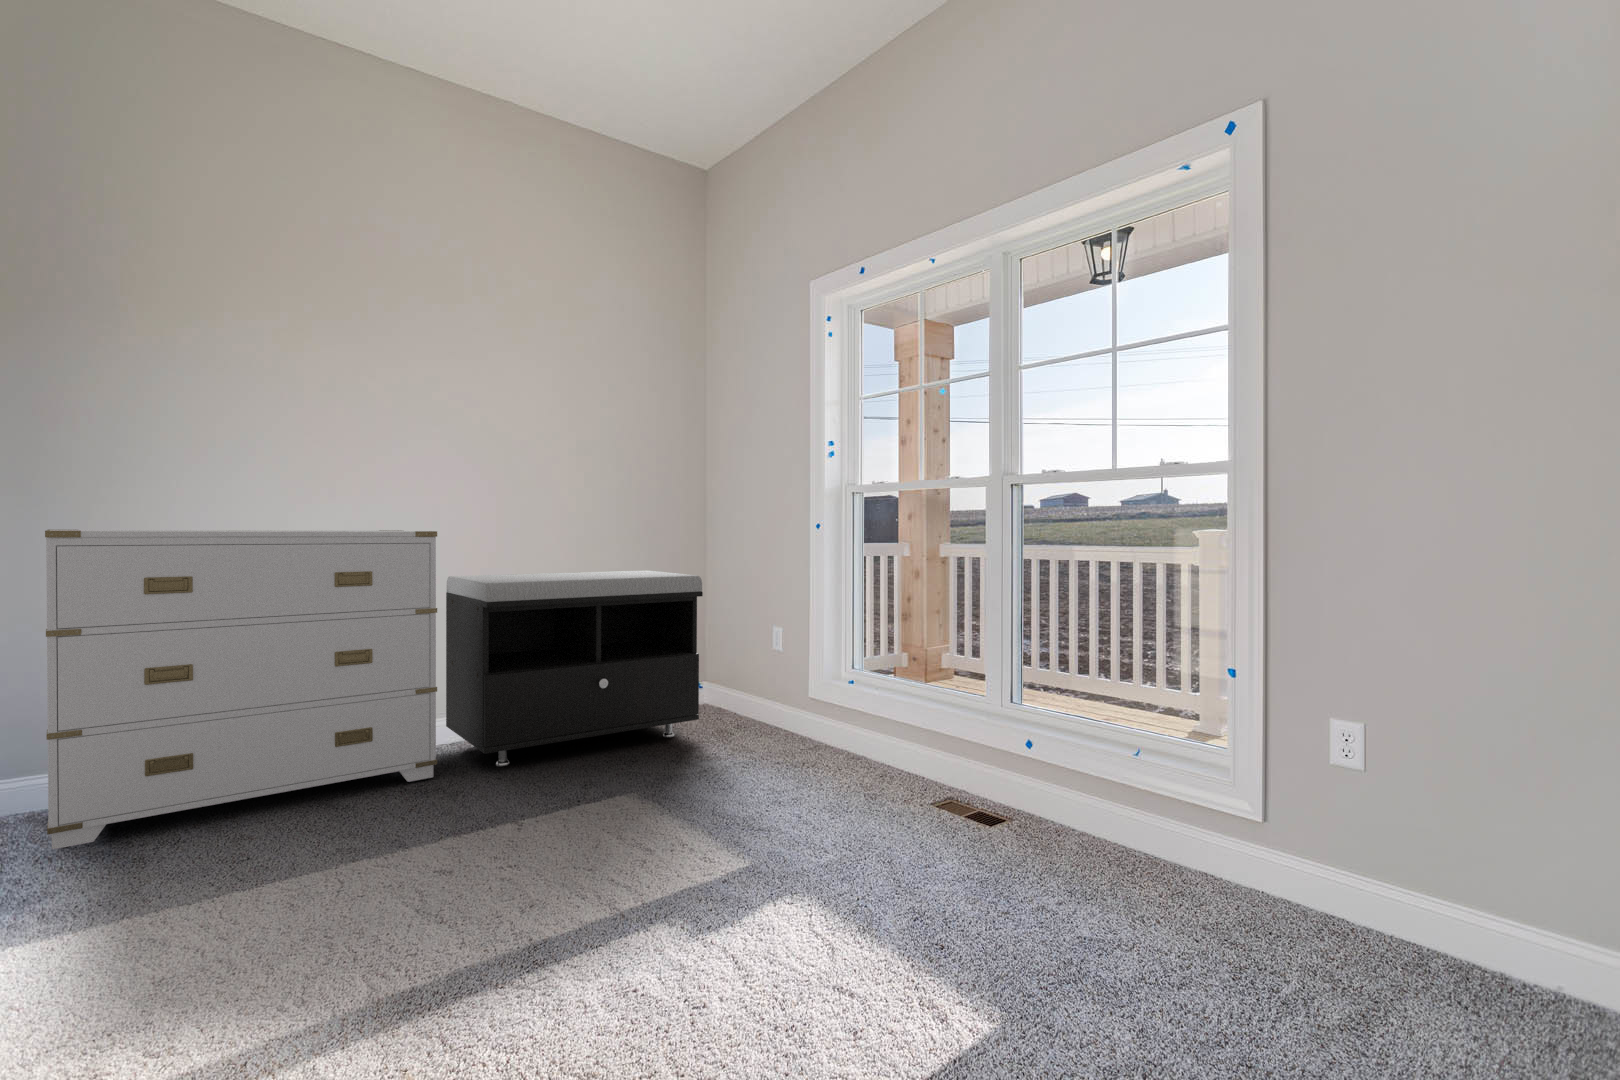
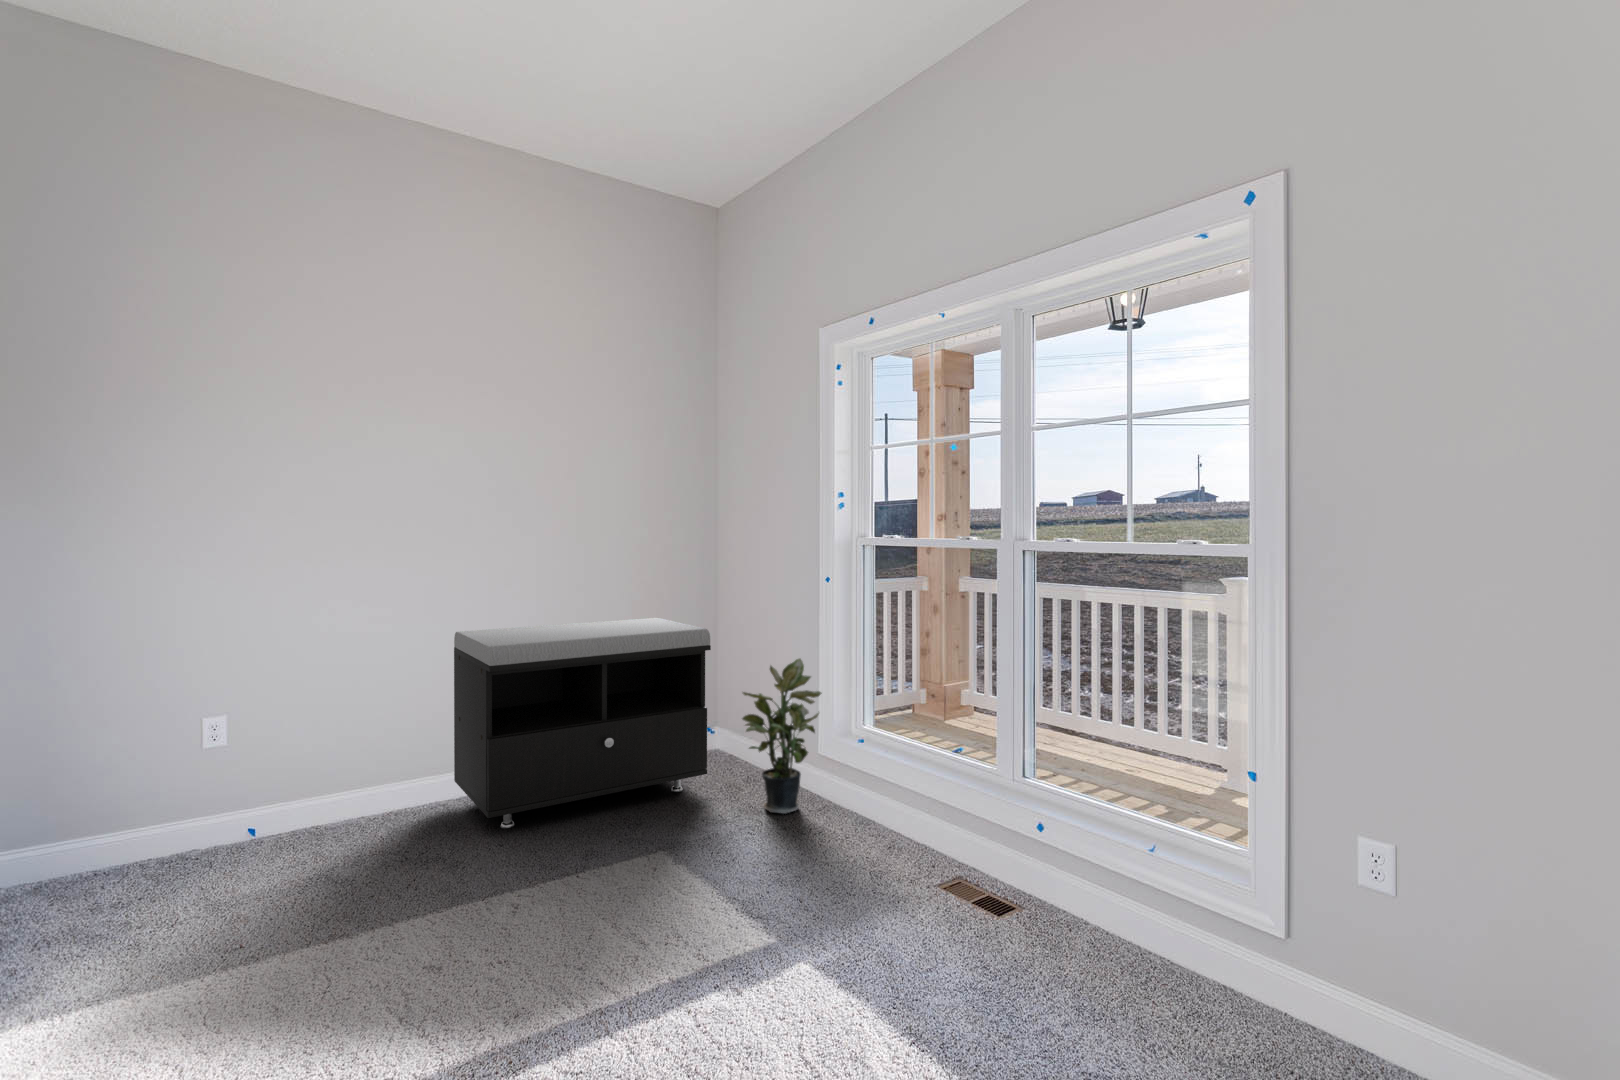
dresser: present [45,529,437,849] -> none [42,587,441,933]
potted plant: none [734,602,814,753] -> present [742,659,822,814]

